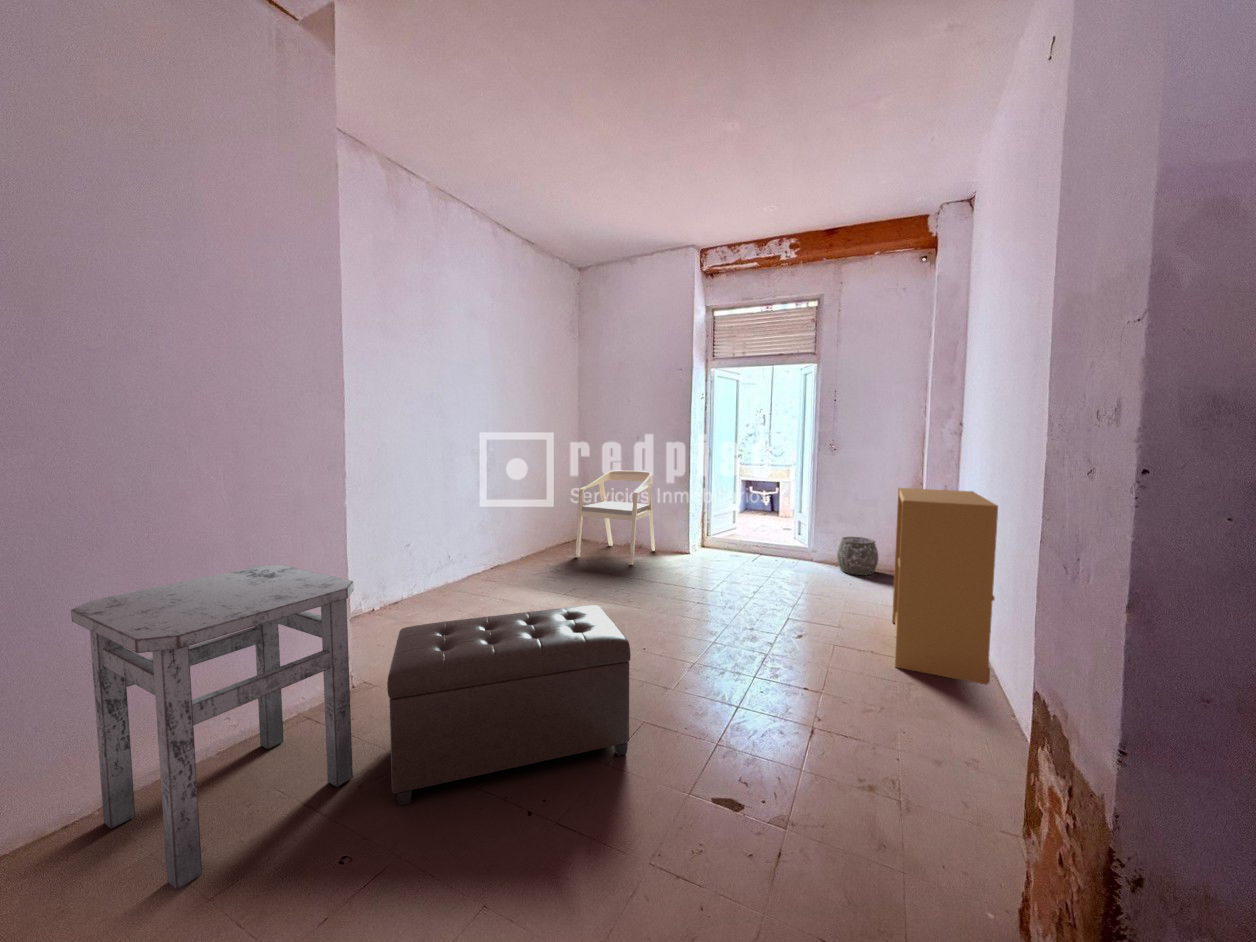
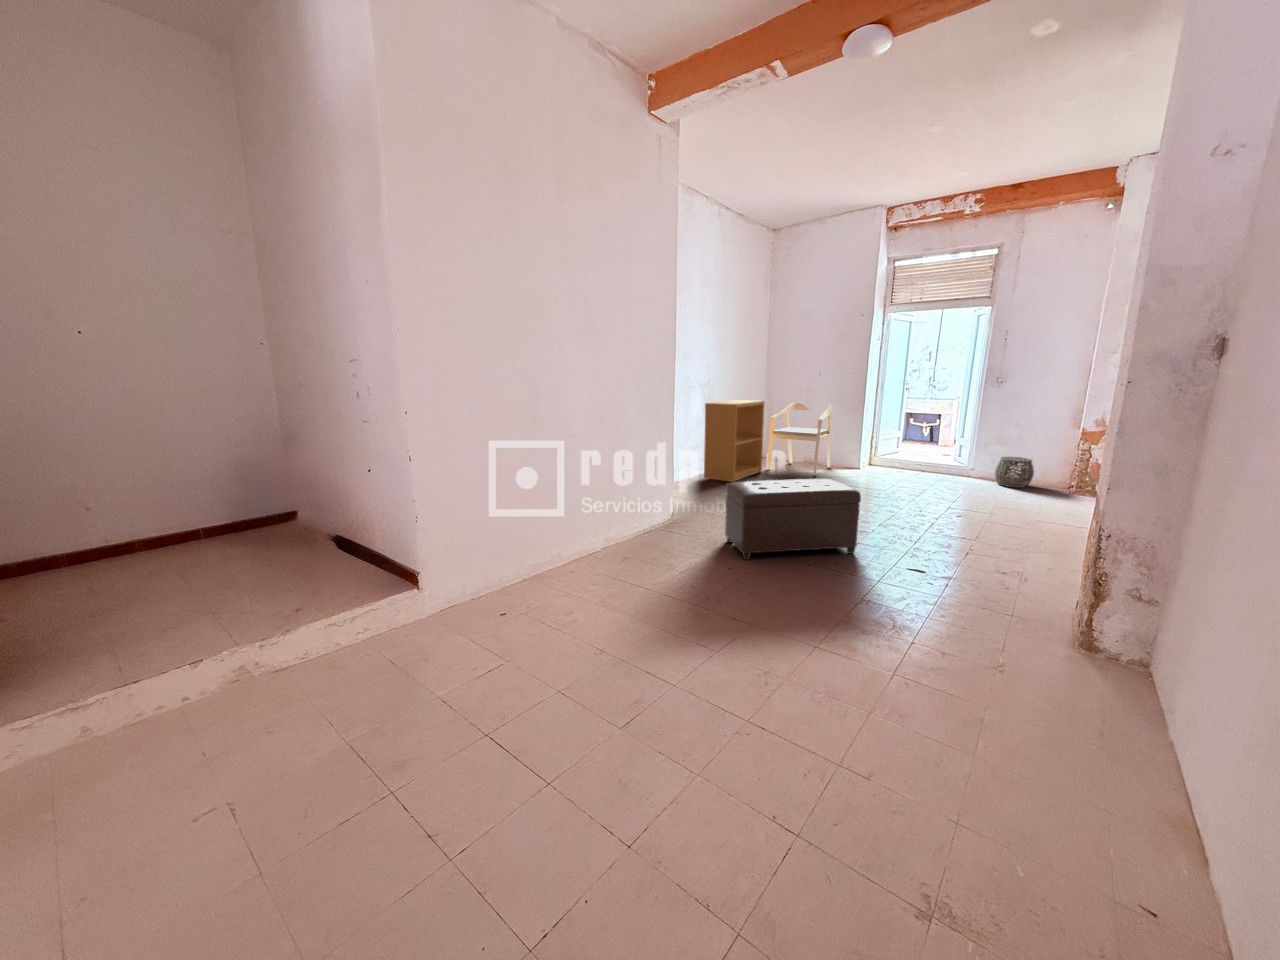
bookshelf: present [892,488,998,685] -> present [704,400,764,482]
side table: present [71,565,354,890] -> none [612,448,719,572]

